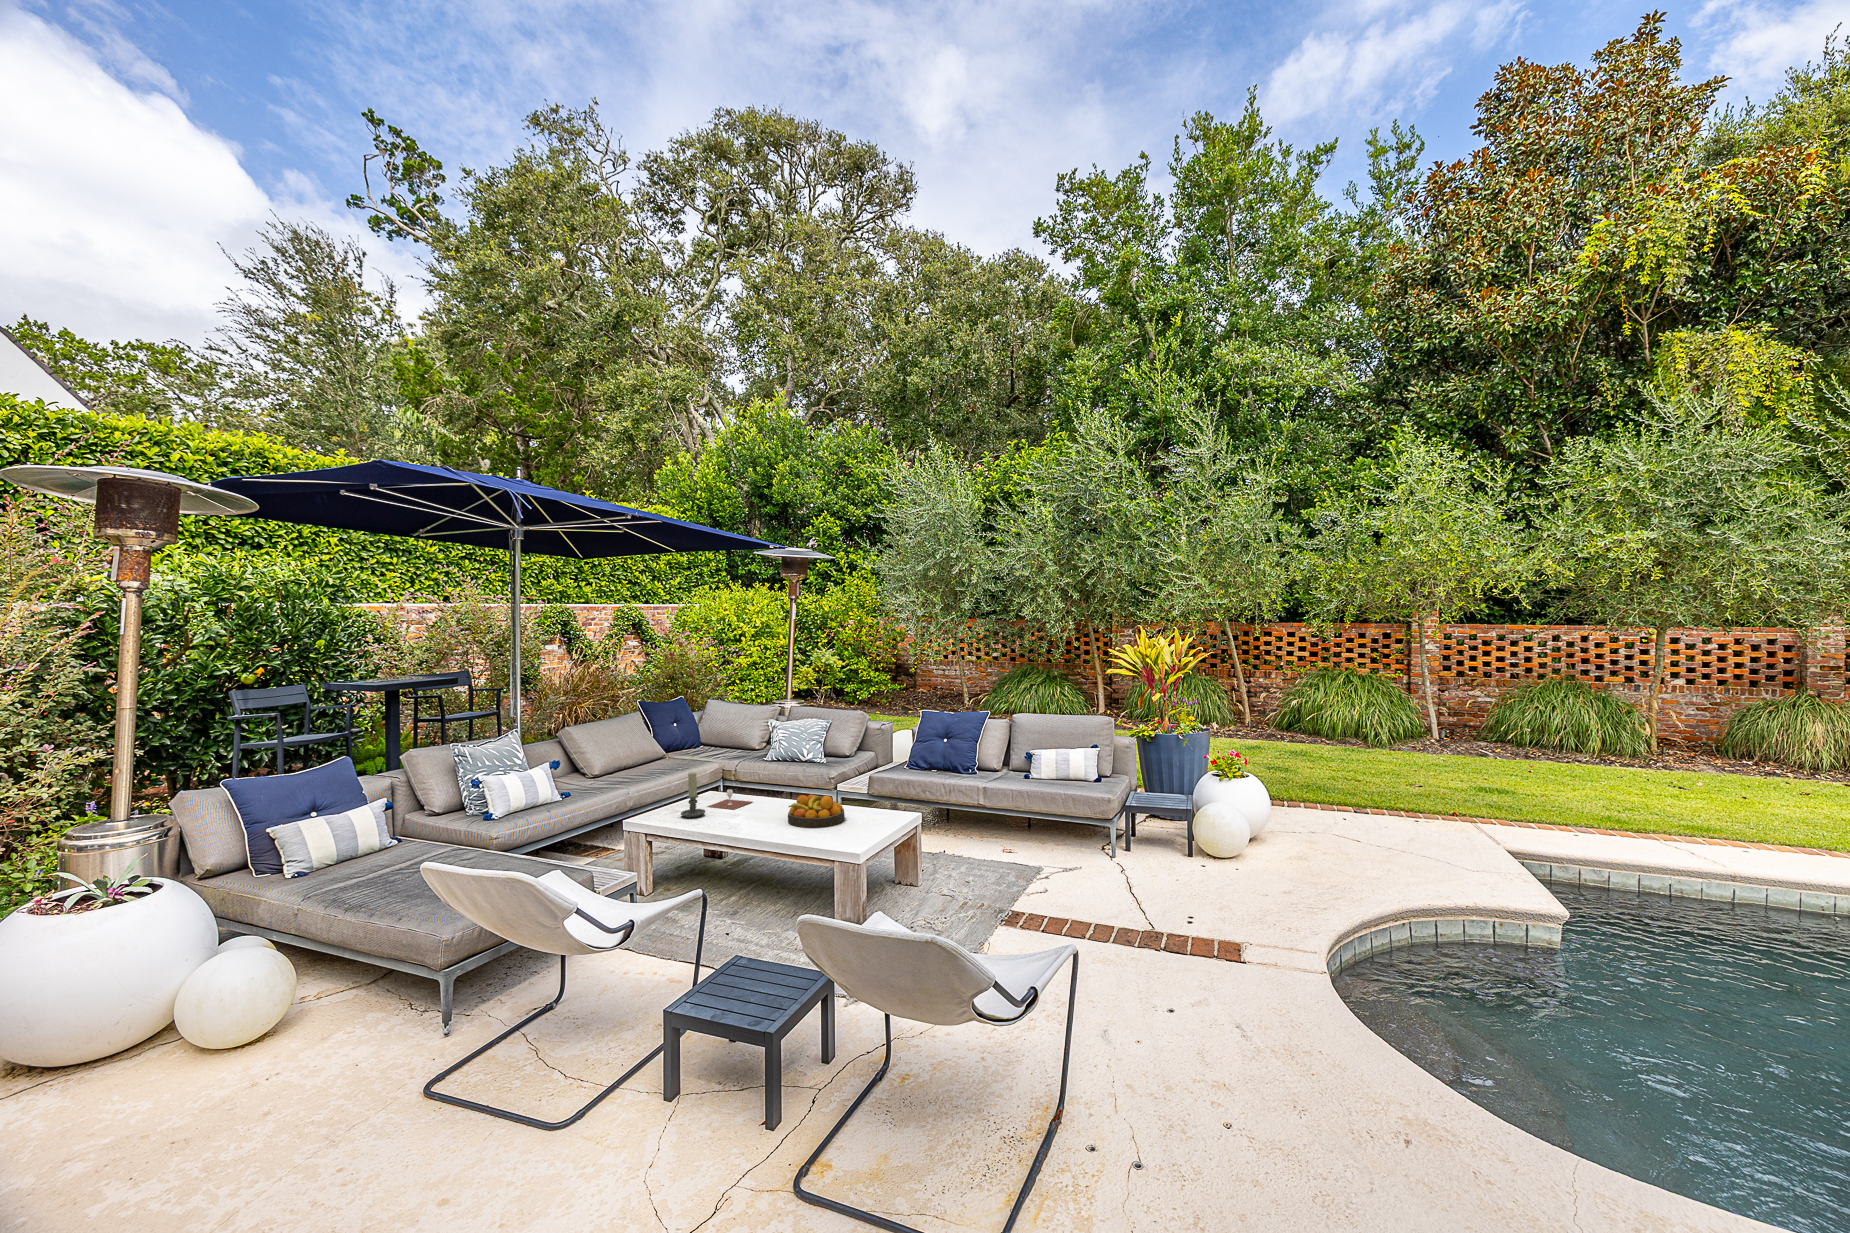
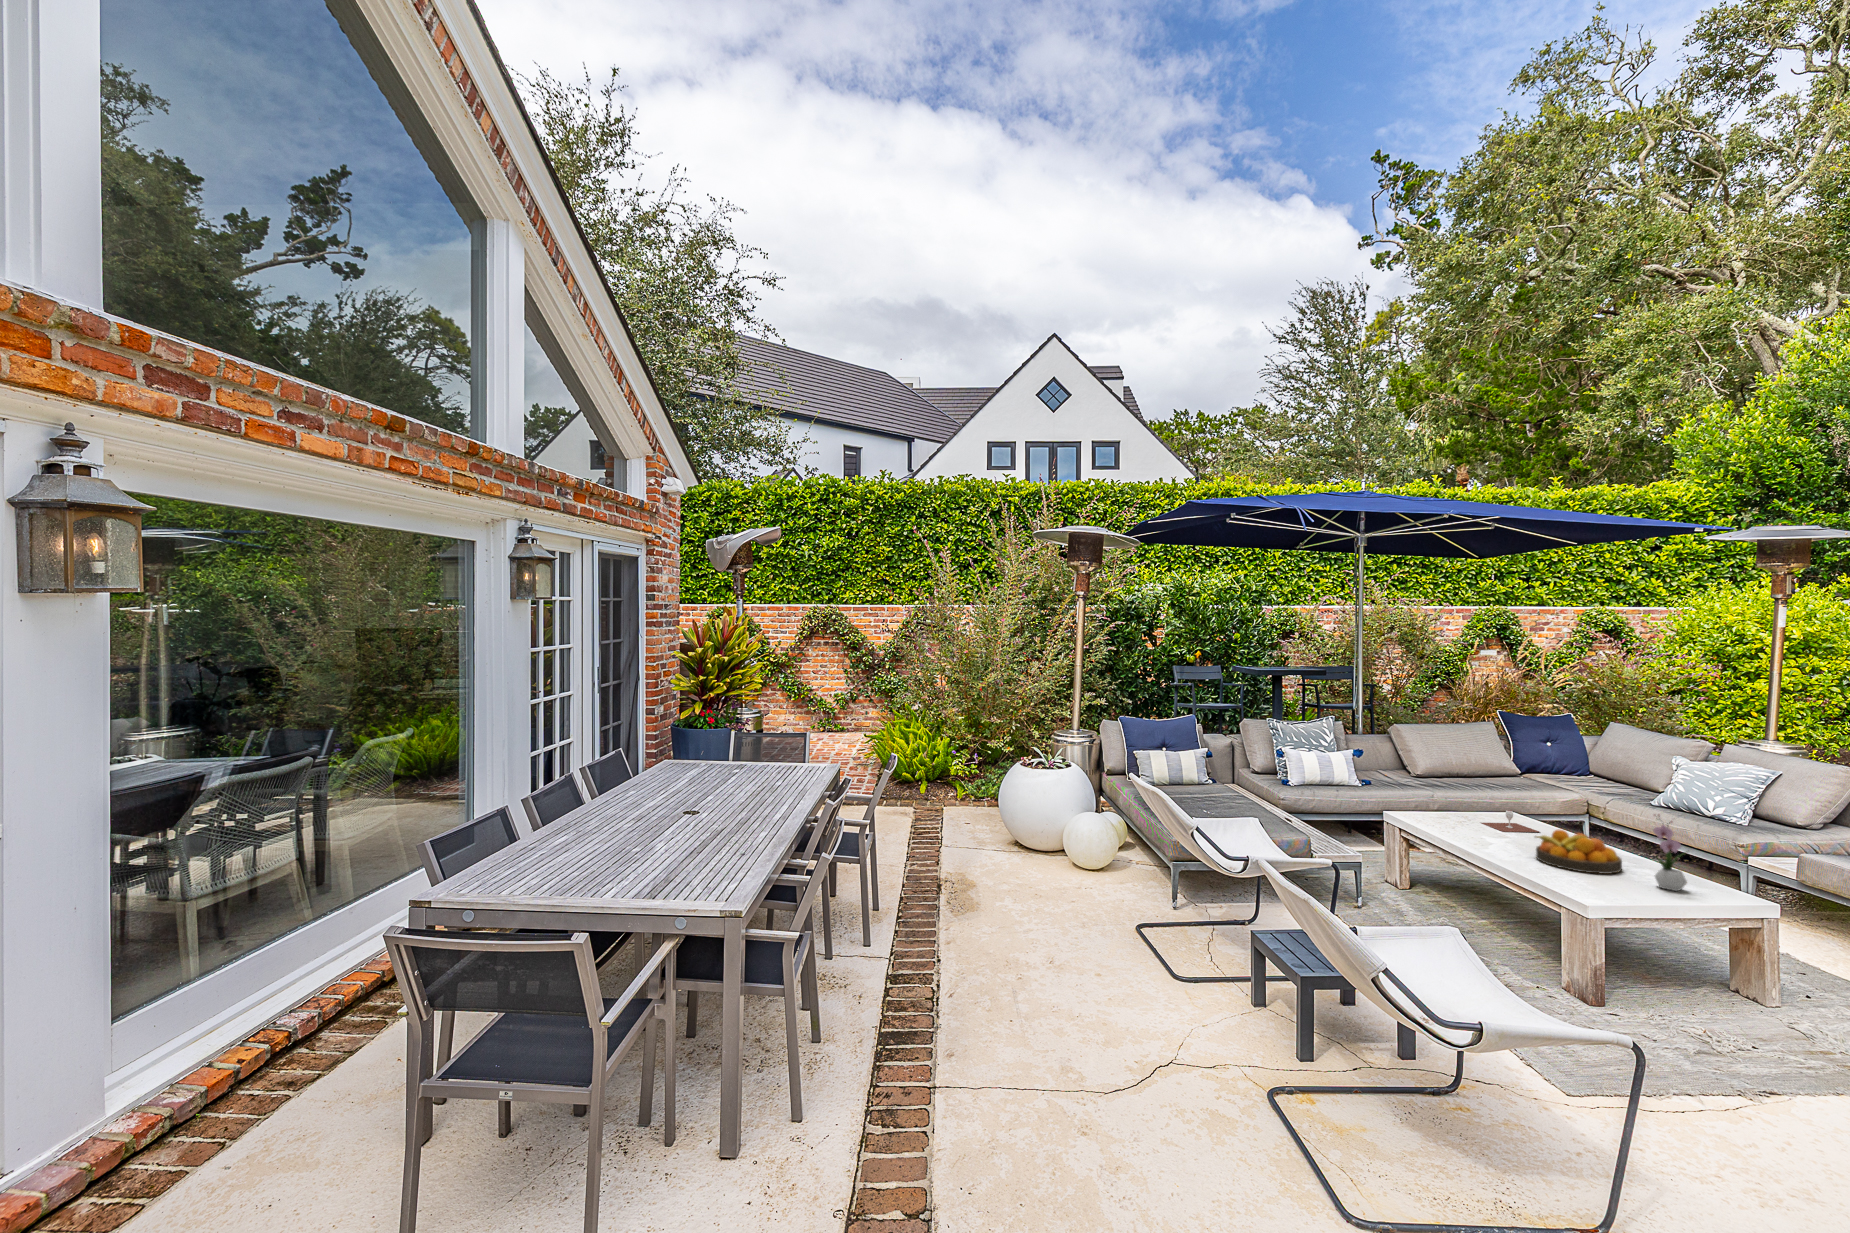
flower arrangement: none [871,765,891,821] -> present [1653,816,1687,891]
candle holder: present [681,772,705,818] -> none [1435,779,1464,826]

